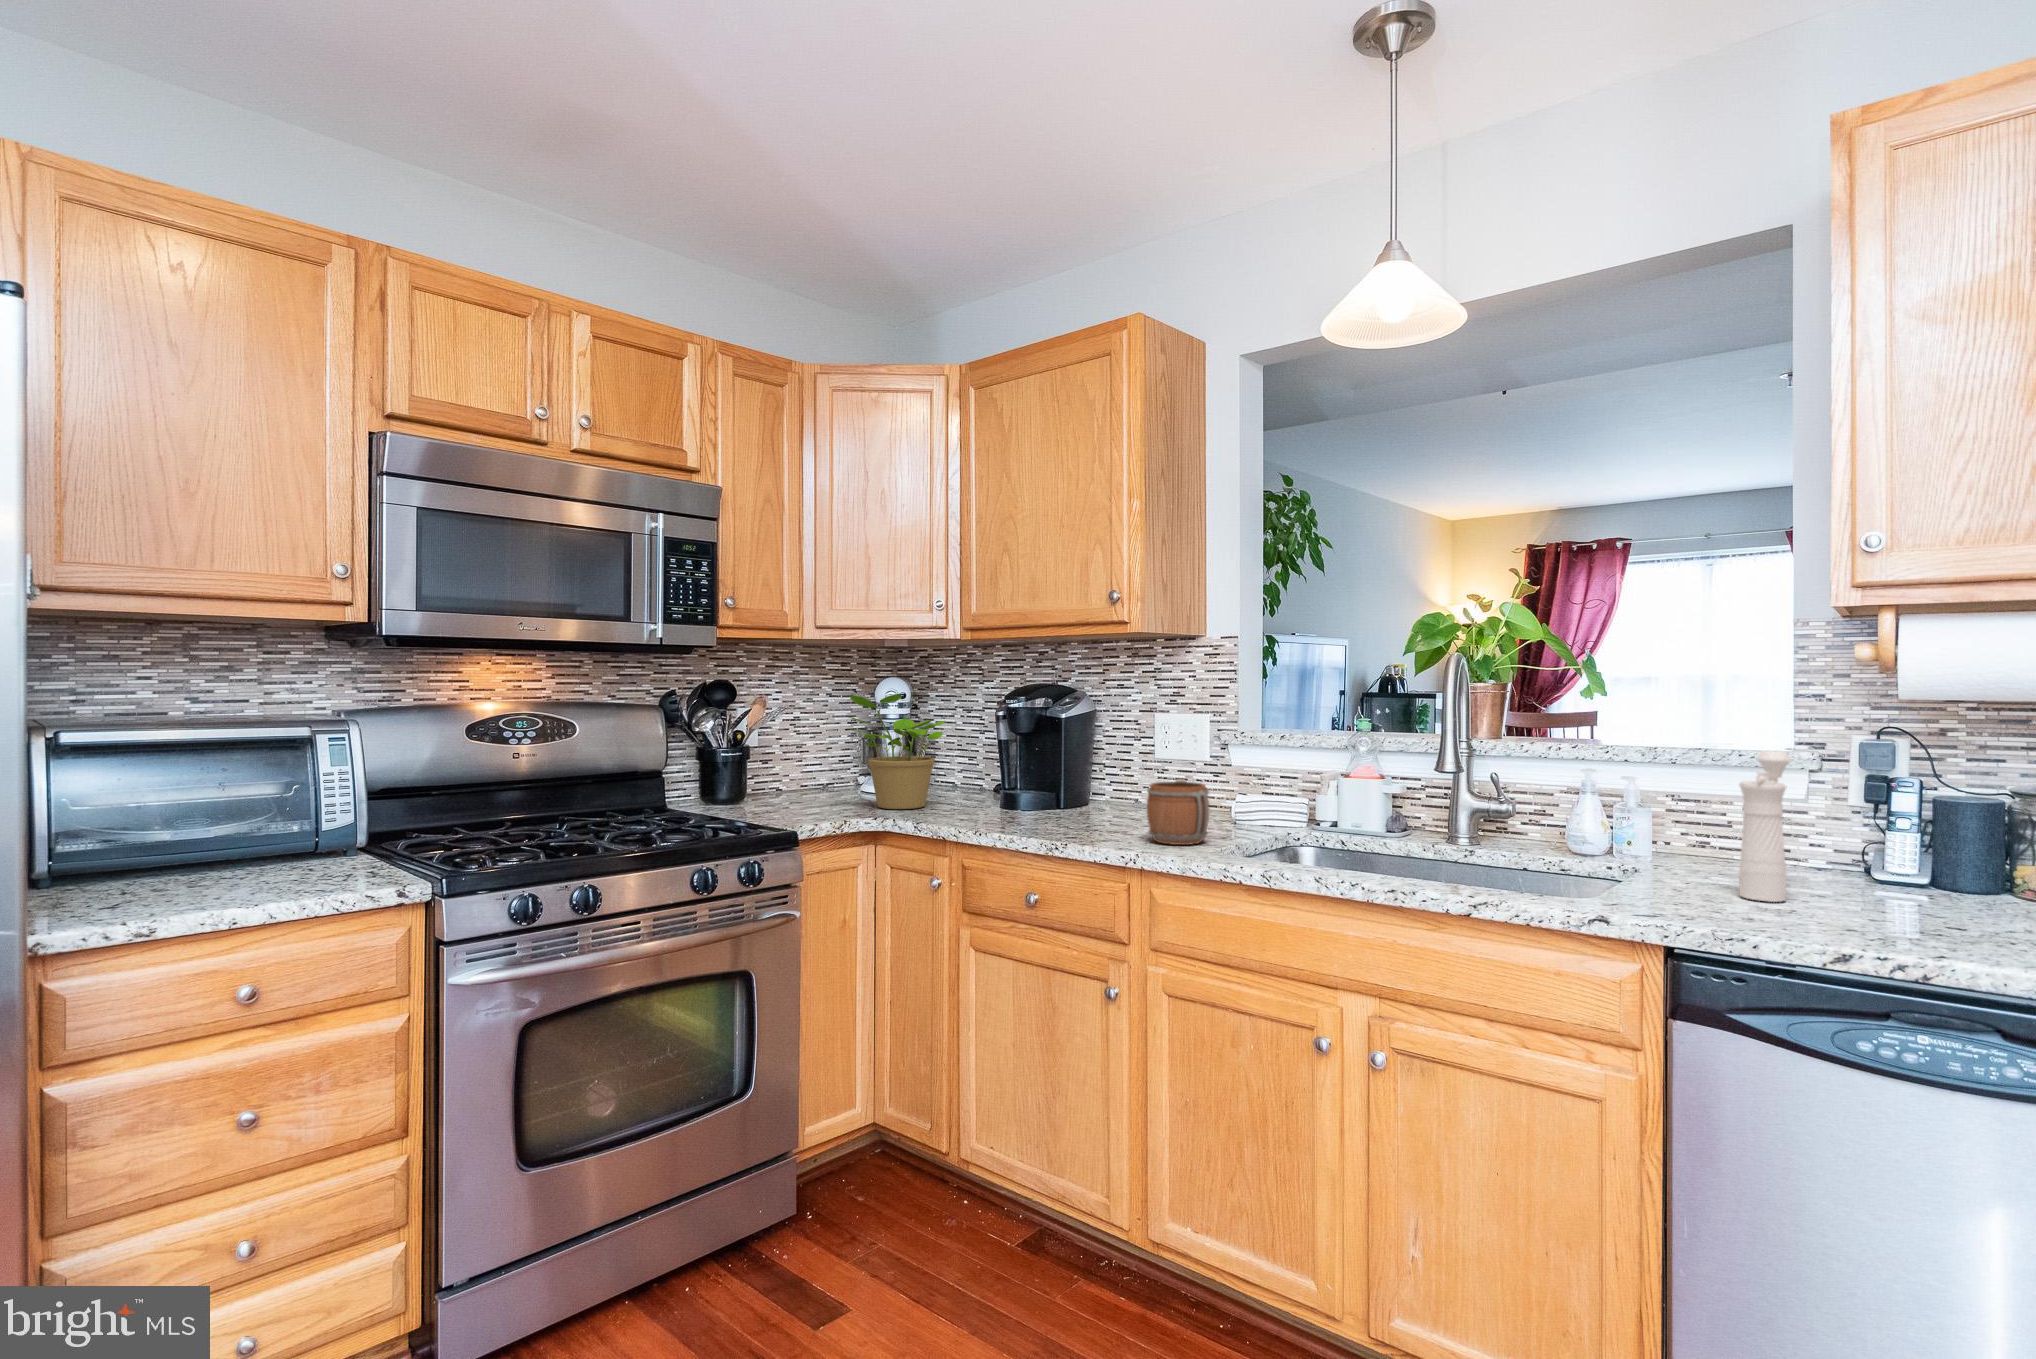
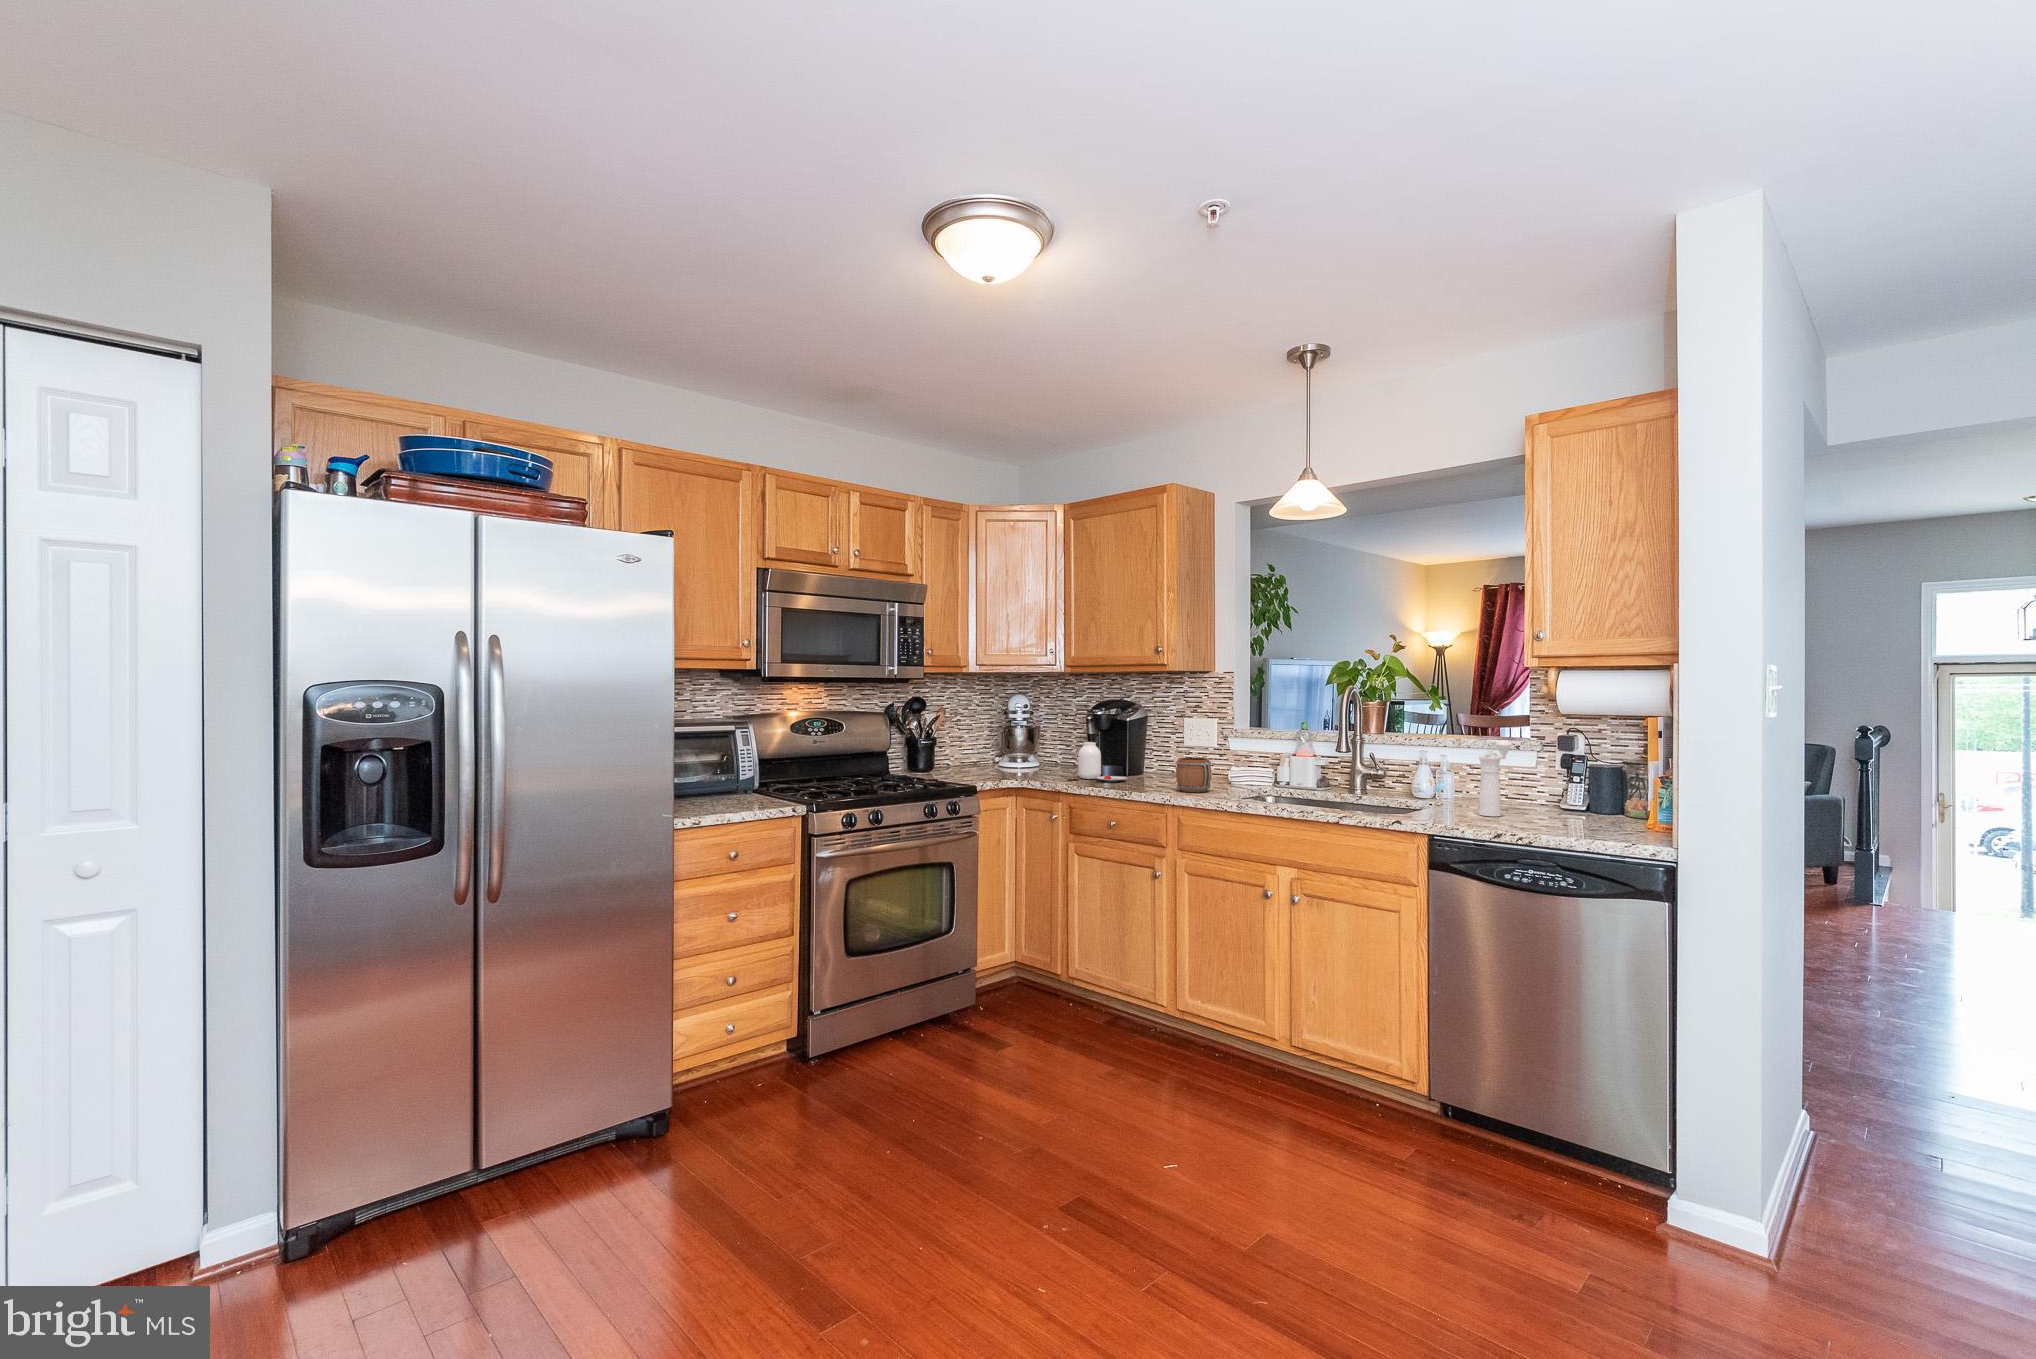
potted plant: present [849,694,945,809] -> none [996,706,1057,775]
jar: none [960,754,1061,821] -> present [1068,742,1127,781]

